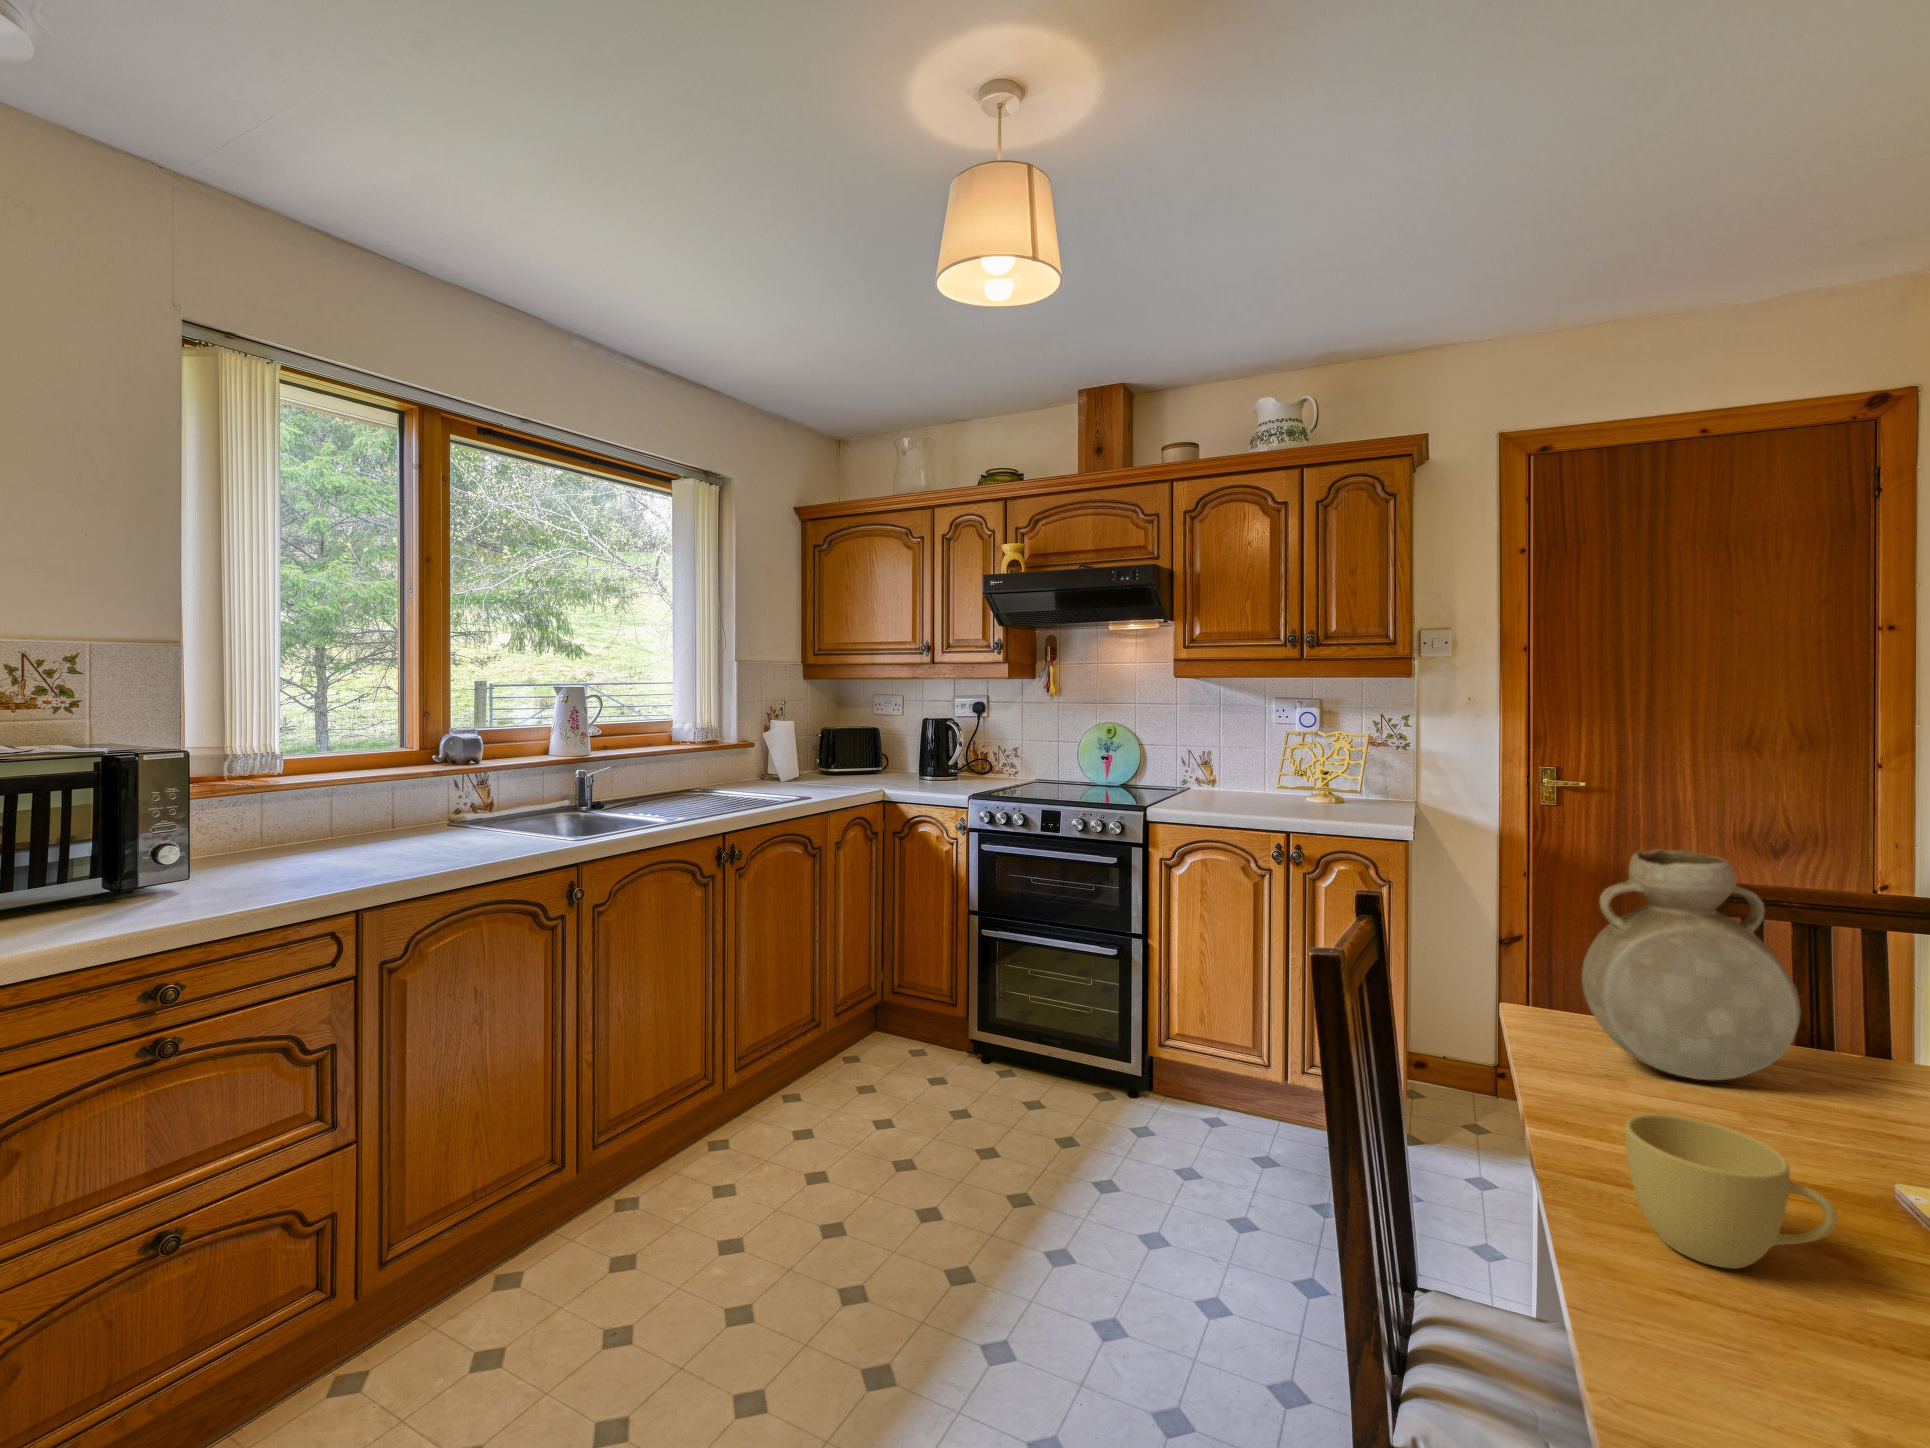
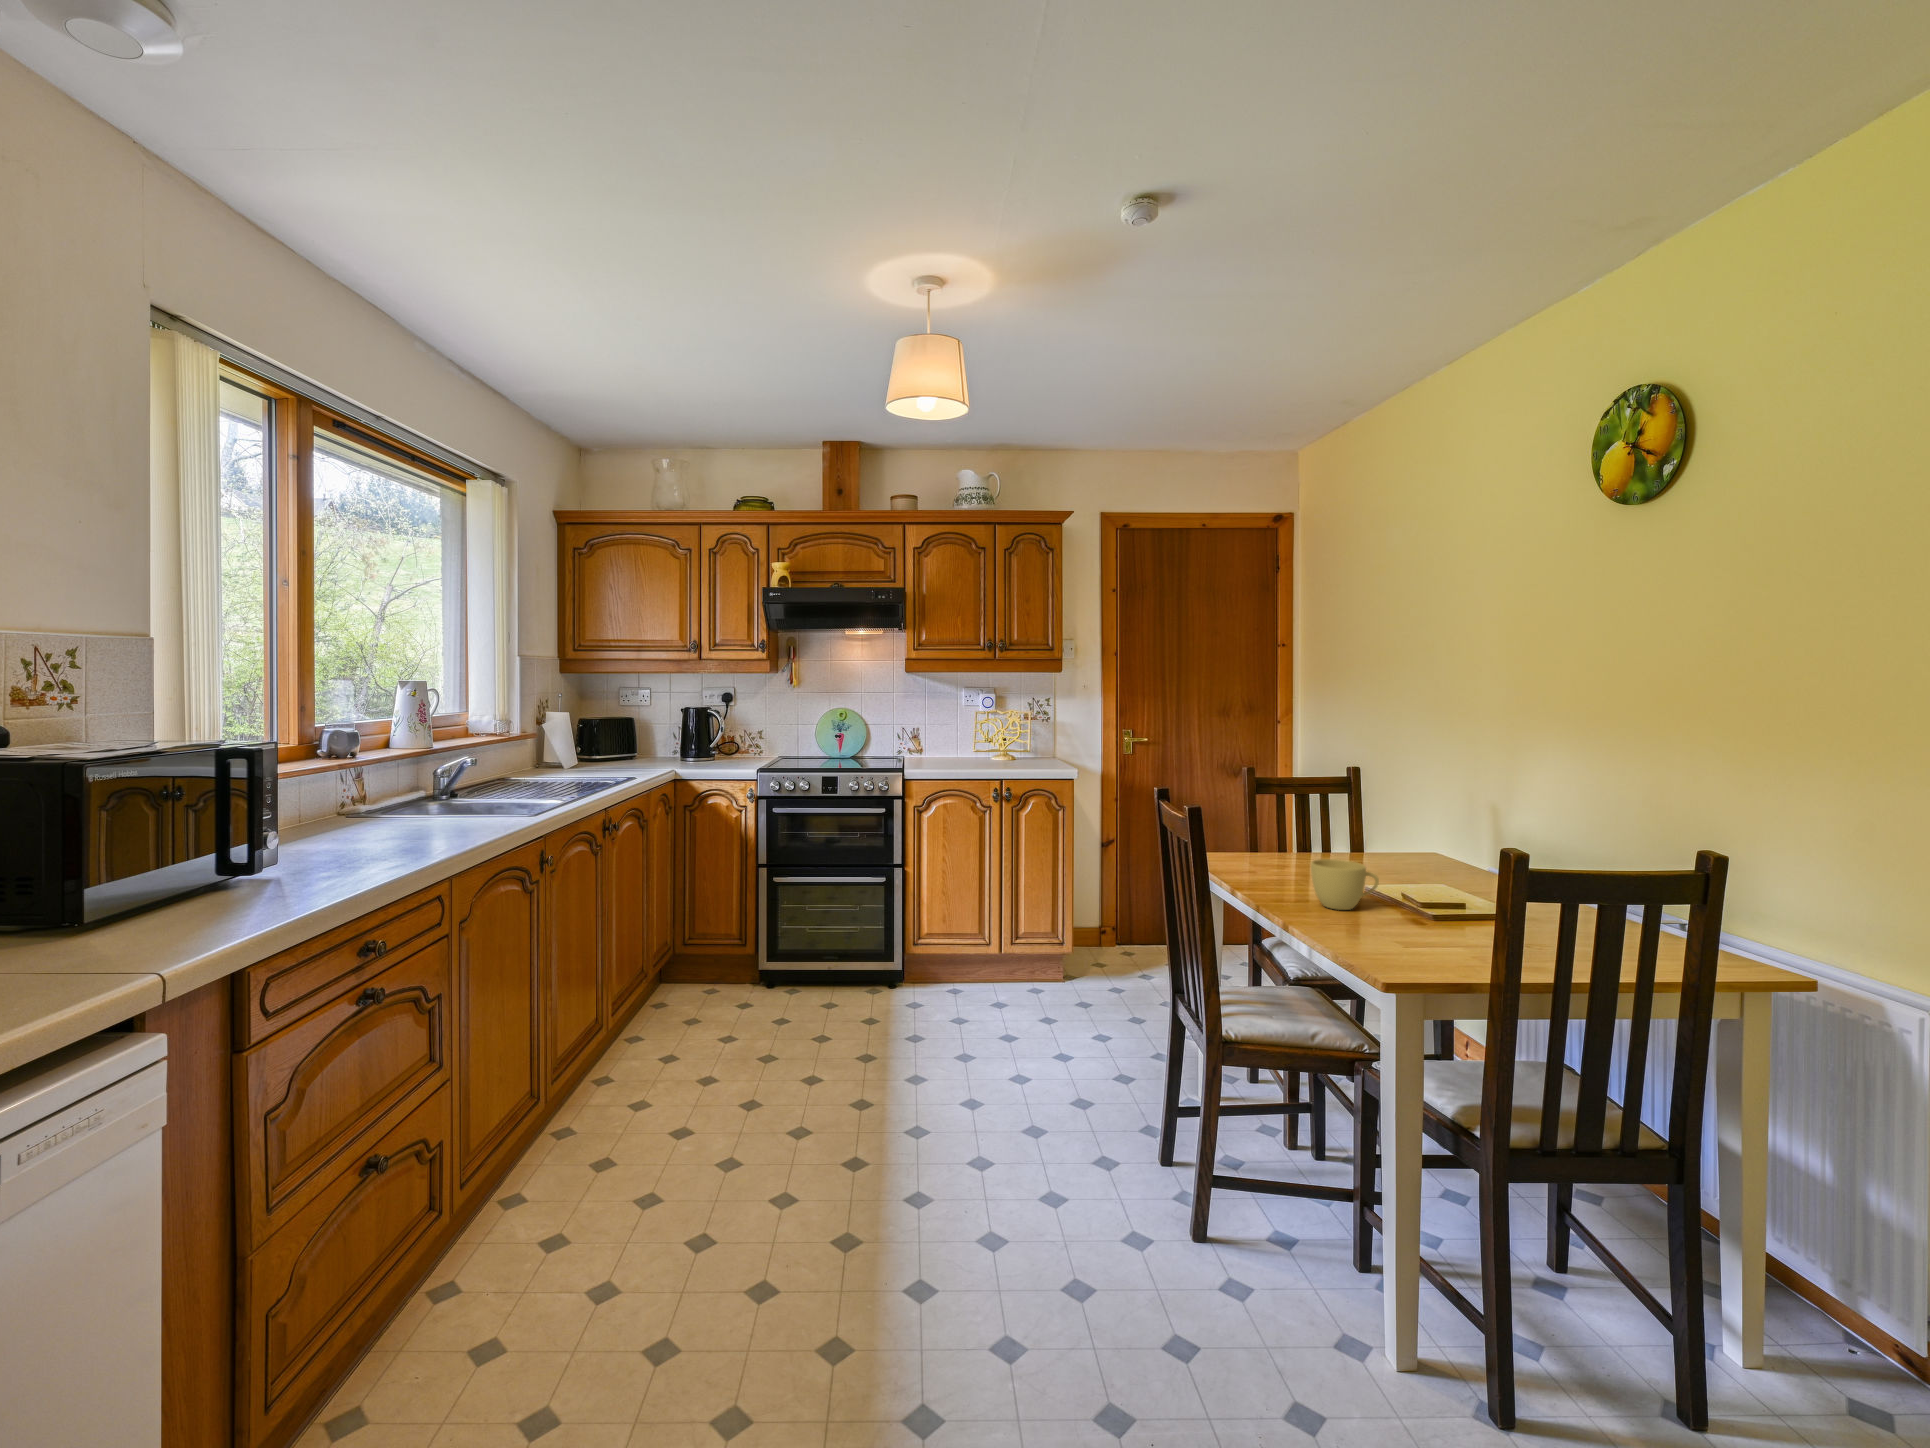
vase: present [1582,849,1801,1080] -> none [1240,758,1322,863]

